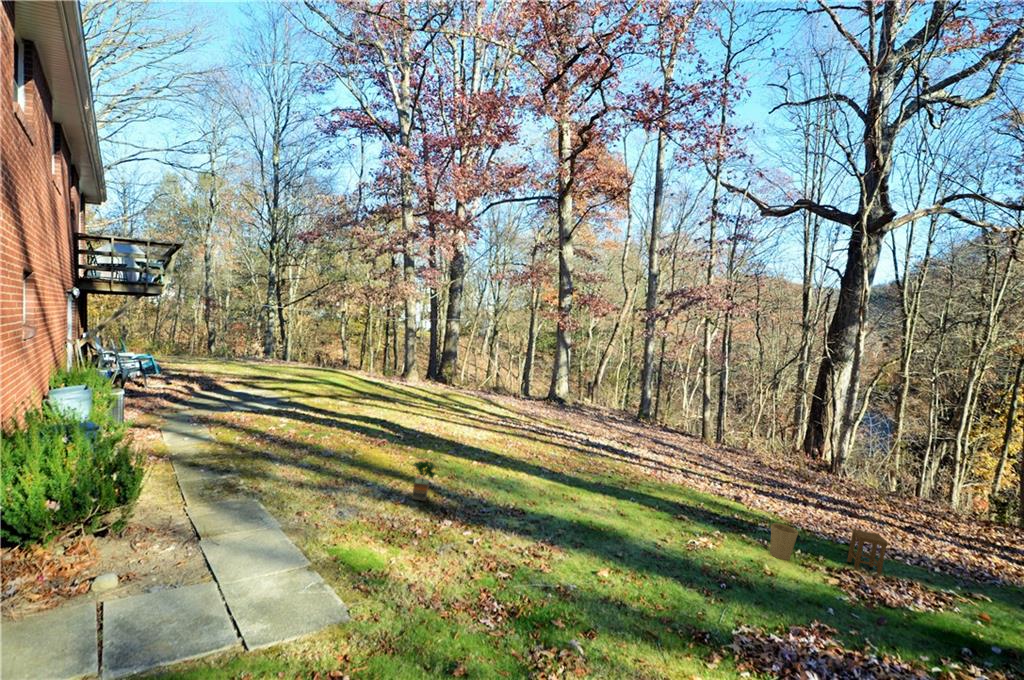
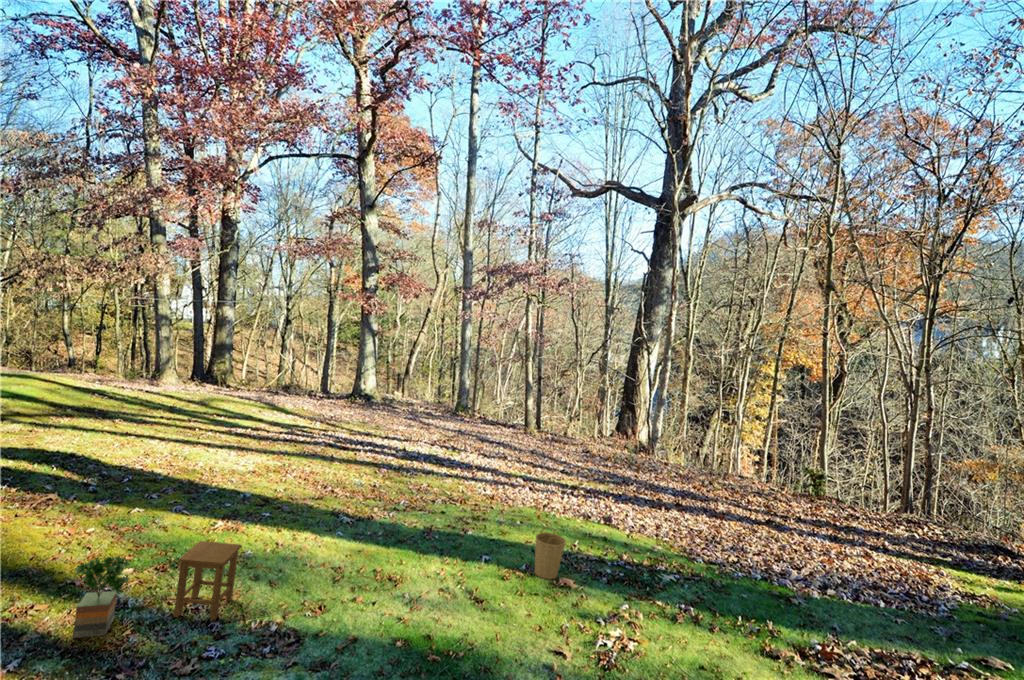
basket: present [770,521,798,560] -> present [535,527,566,579]
stool: present [847,529,888,576] -> present [174,541,242,620]

